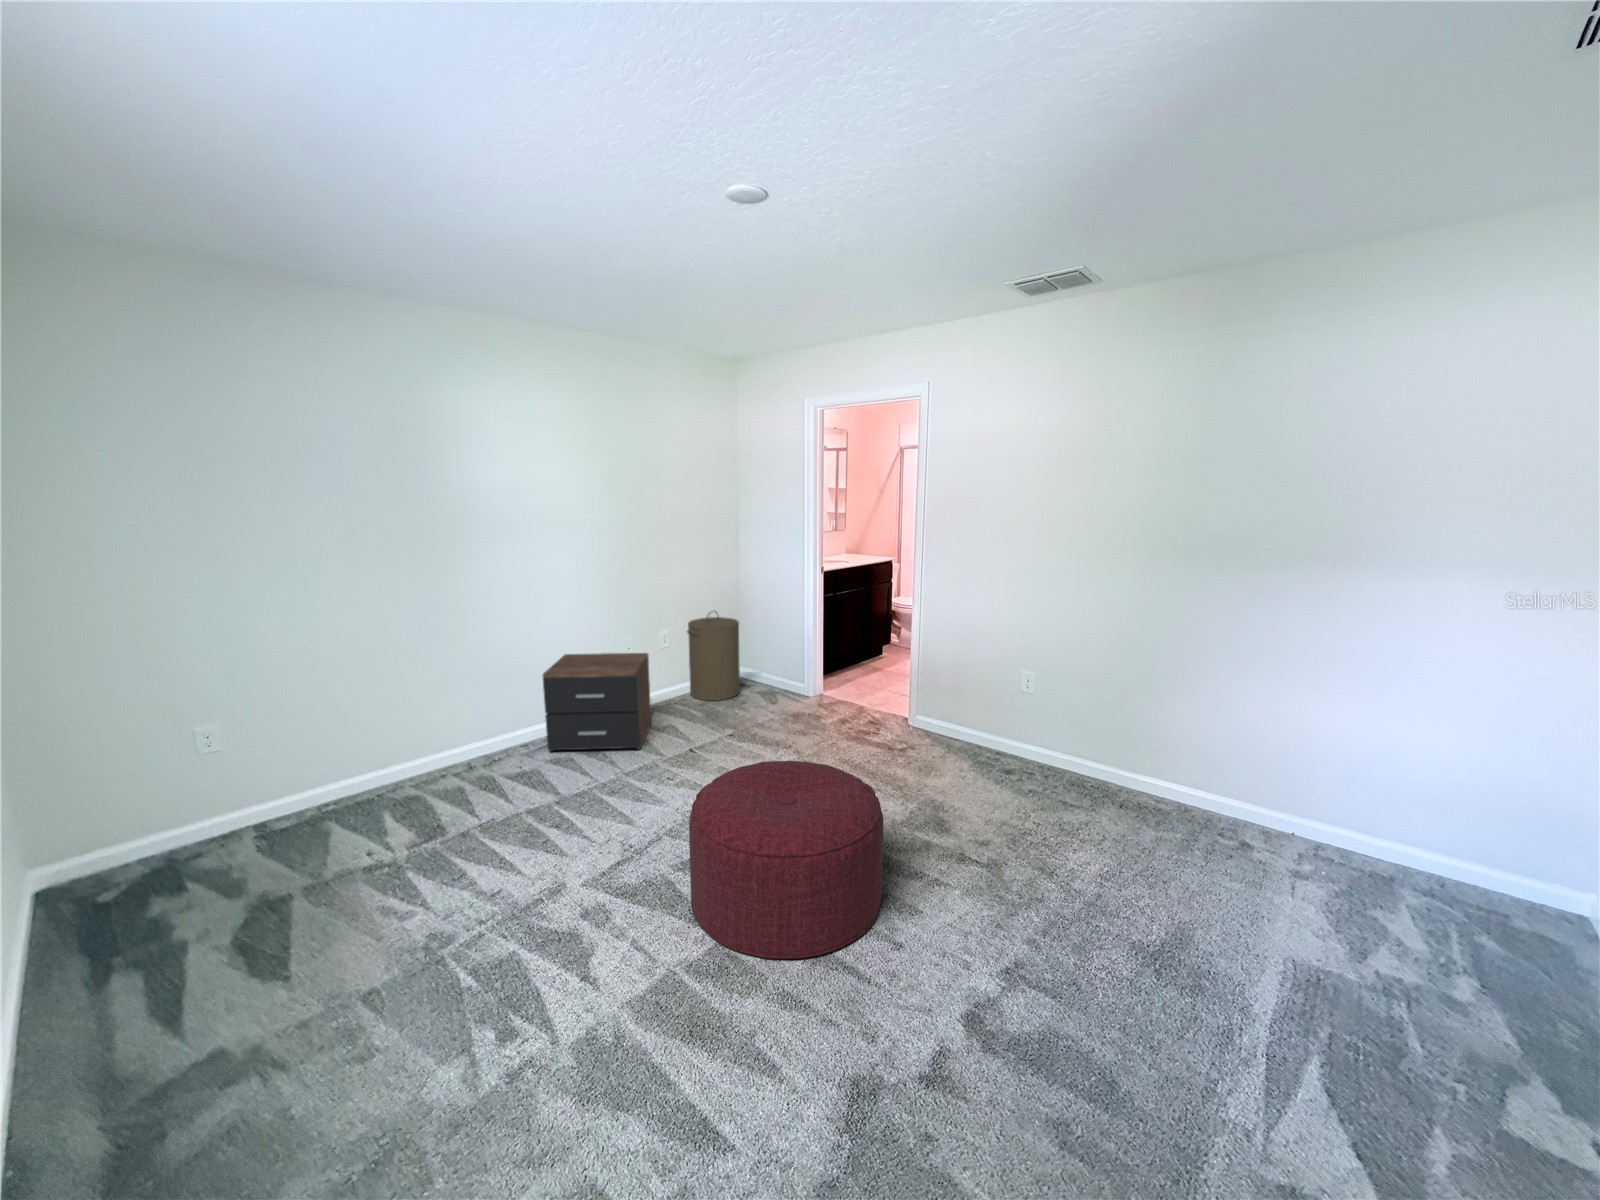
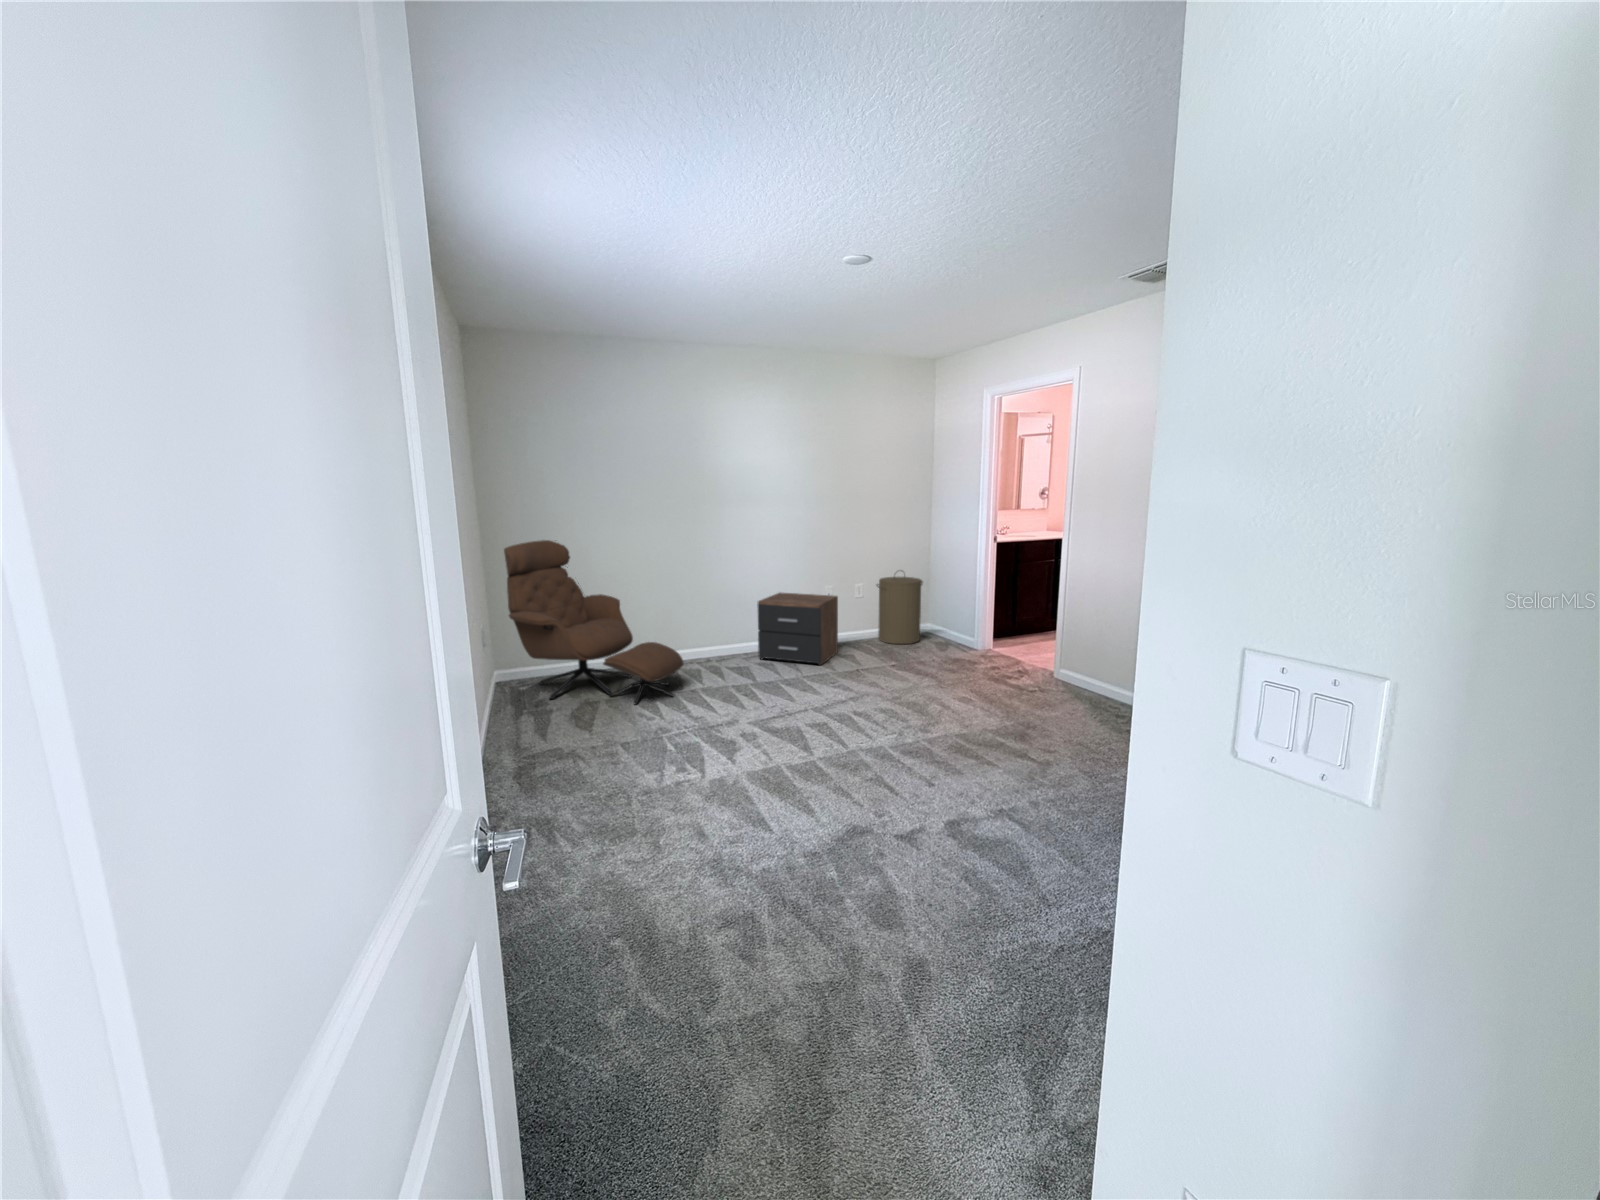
lounge chair: none [35,615,444,913] -> present [504,540,683,704]
ottoman: present [689,761,883,959] -> none [806,660,945,777]

